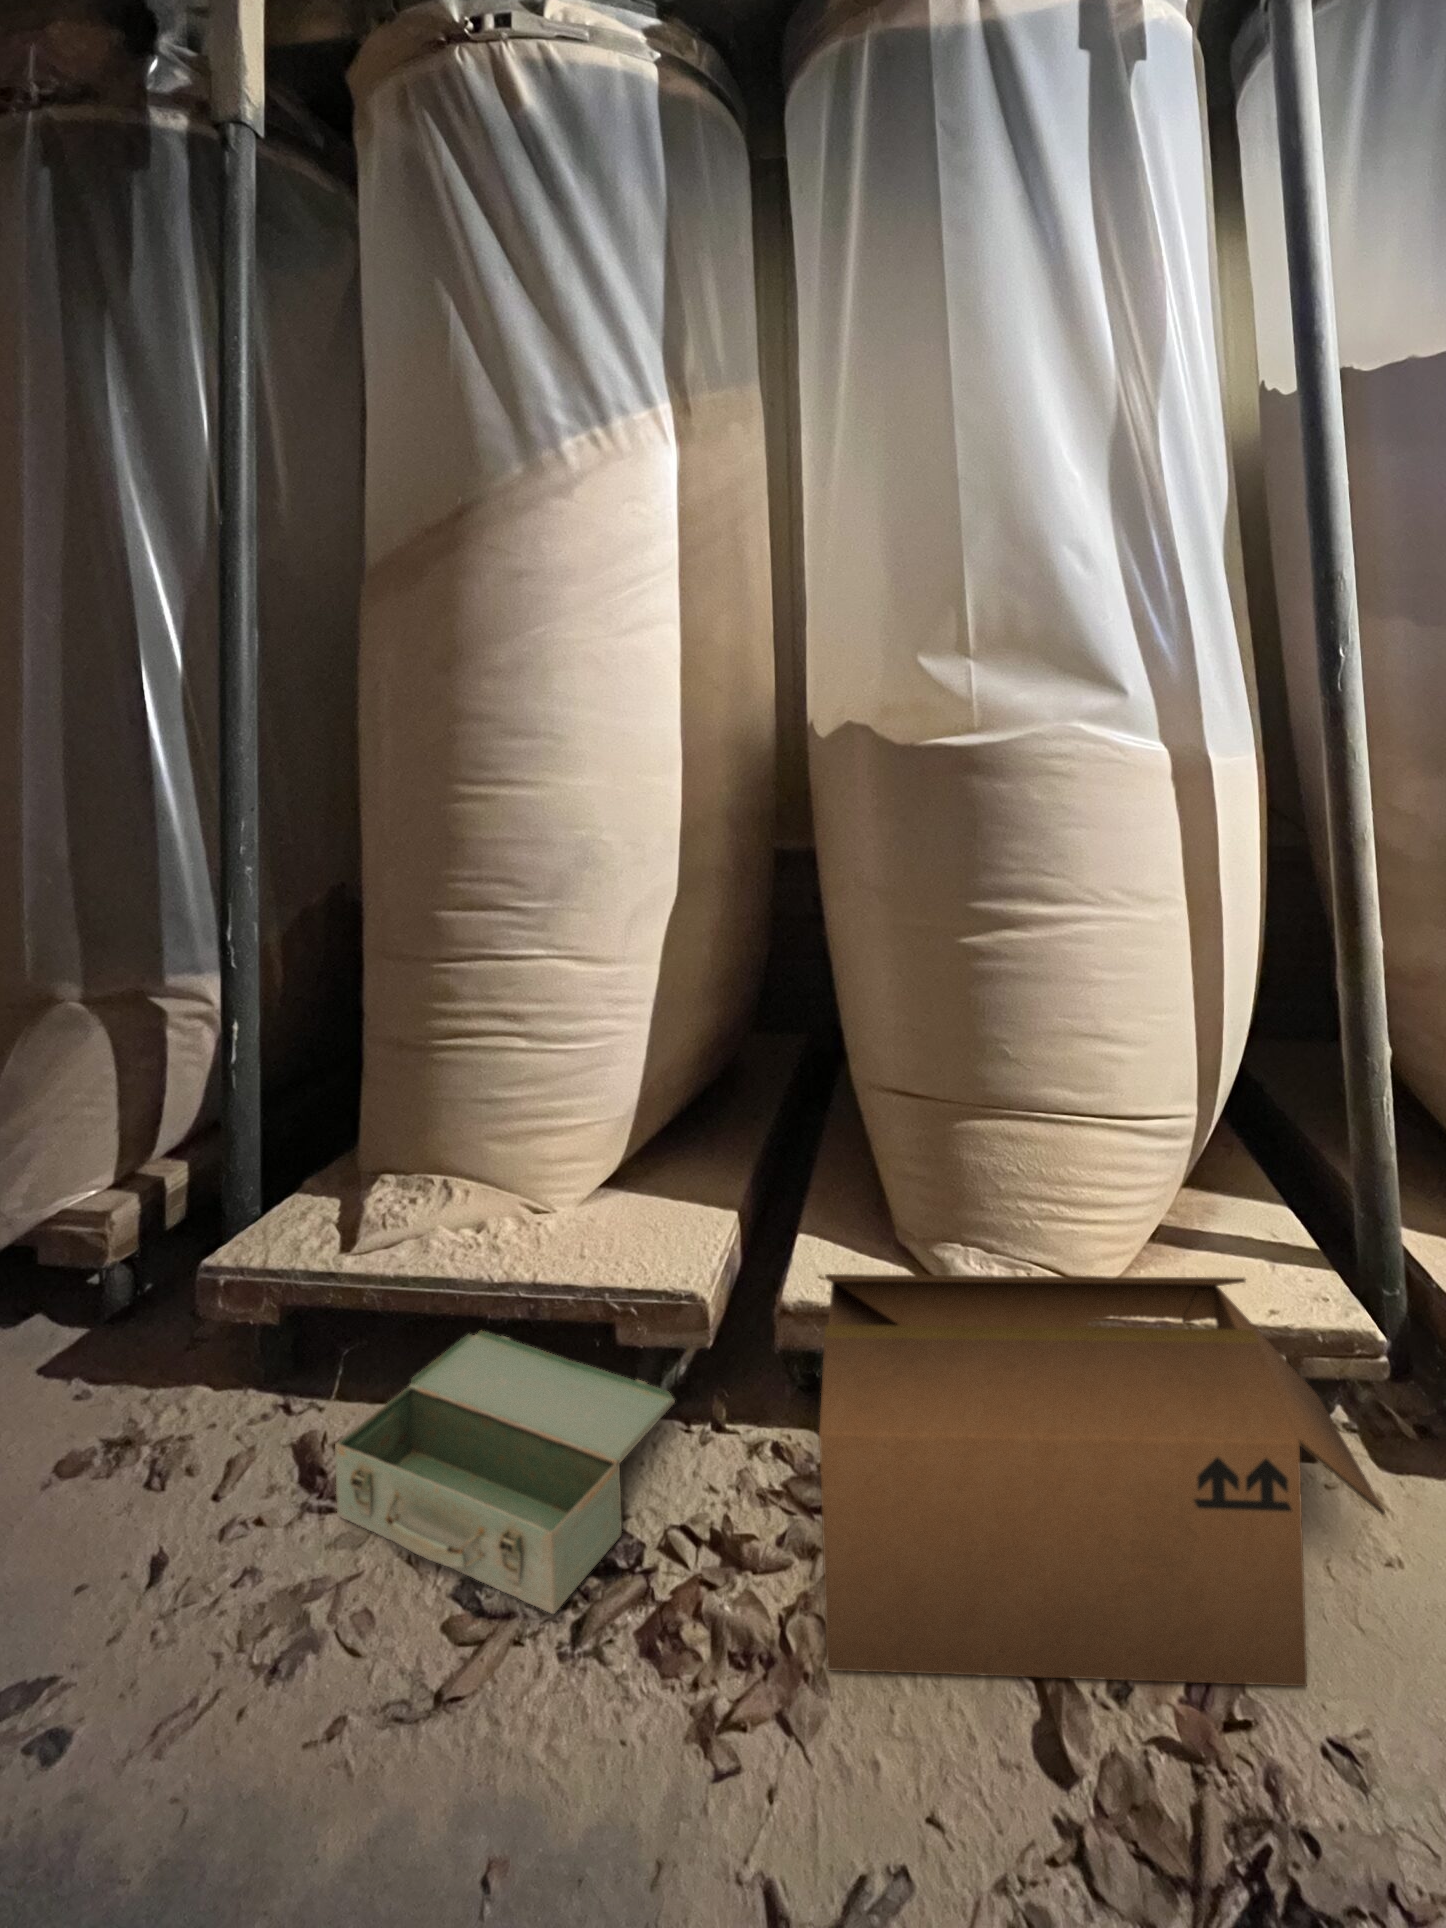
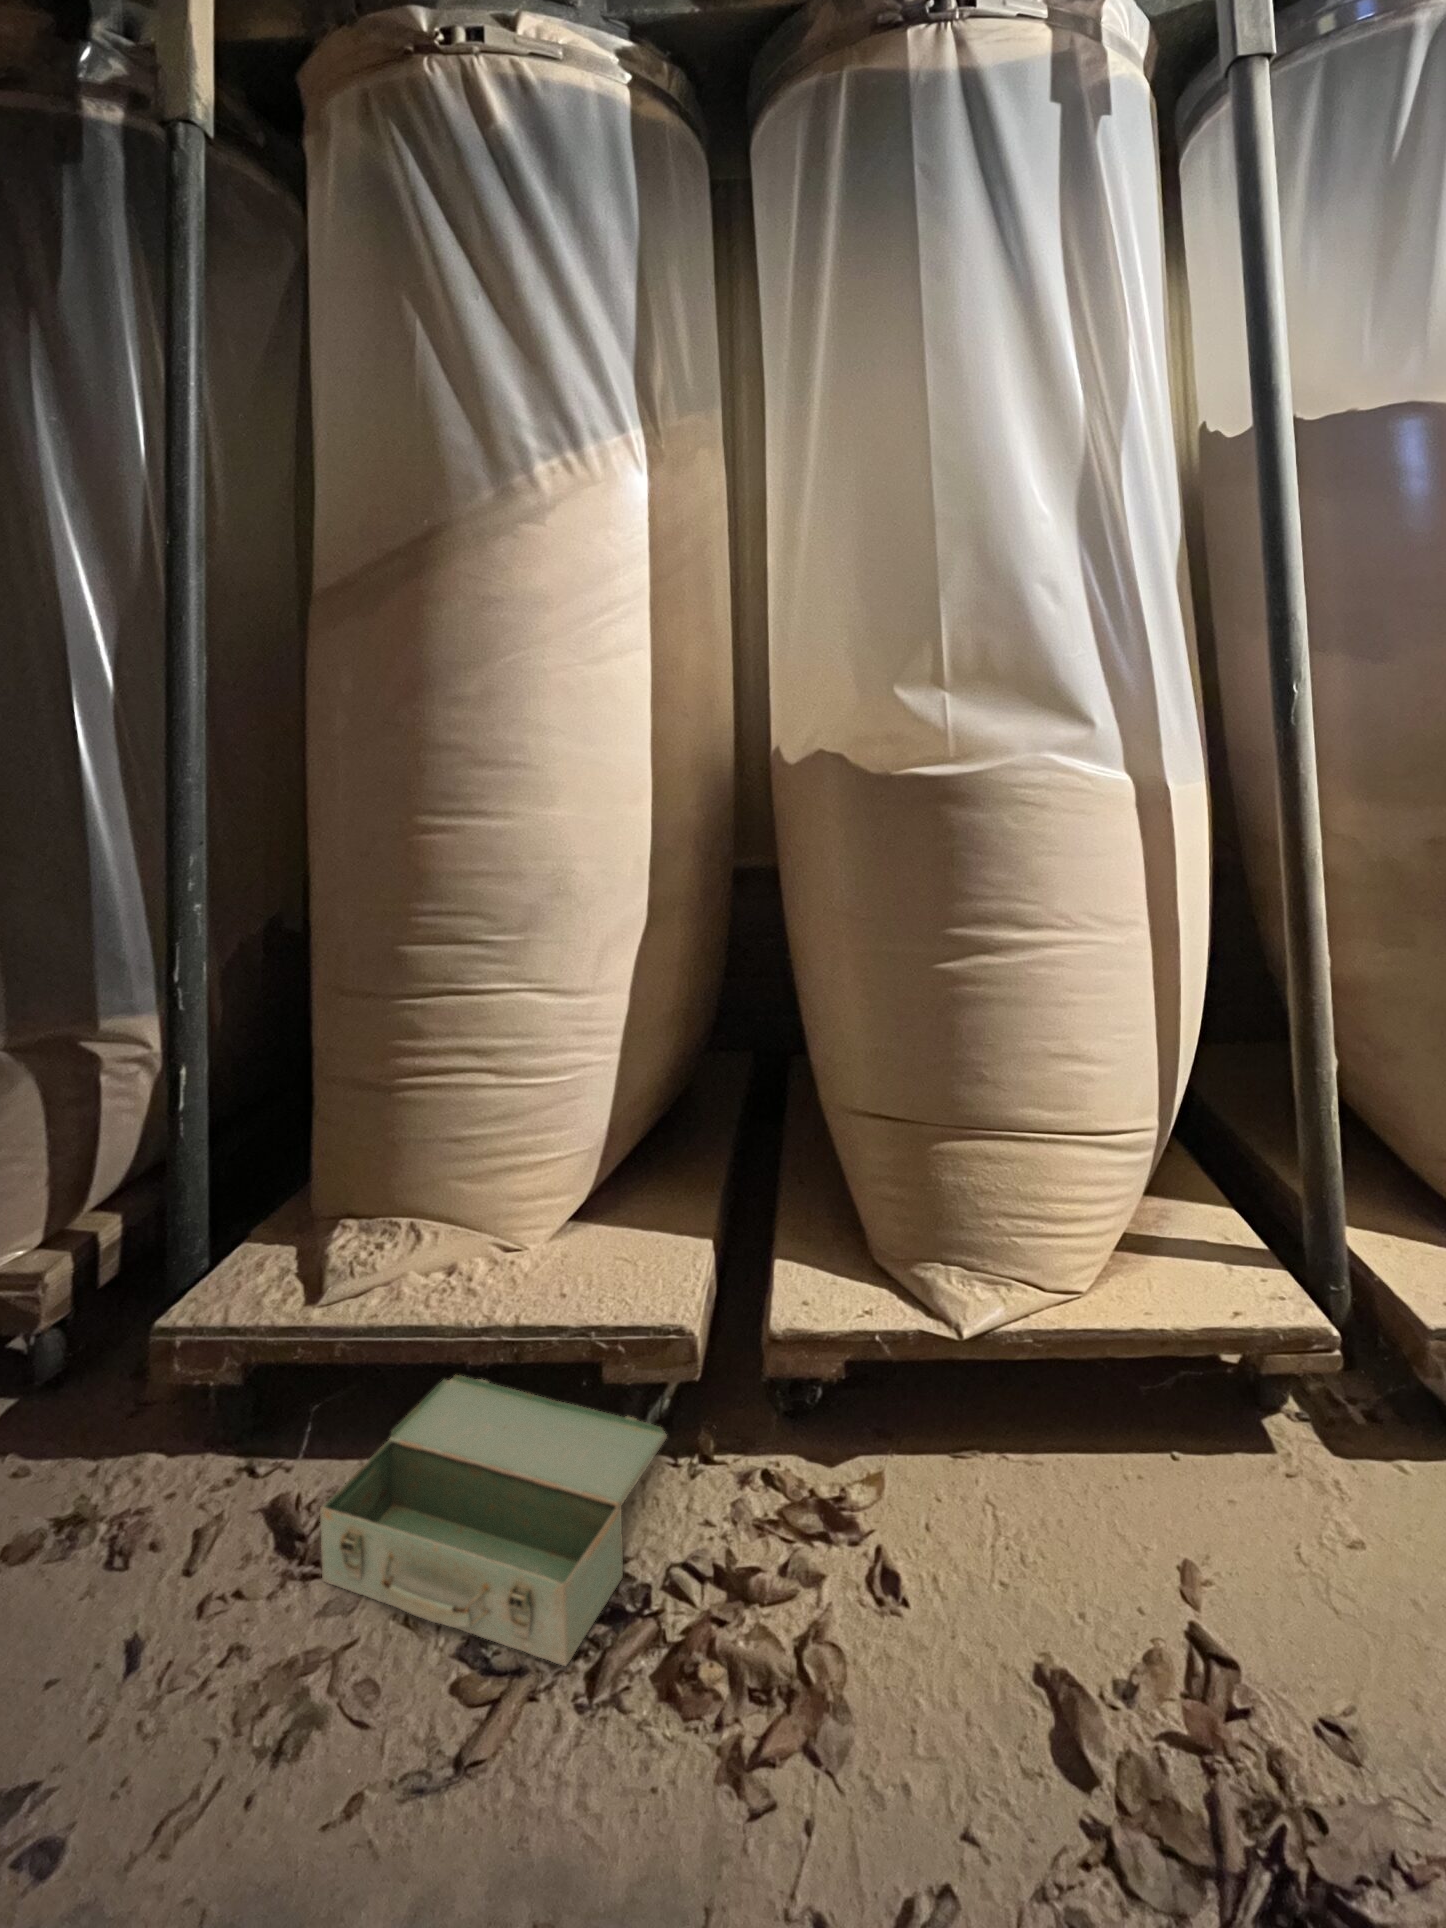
cardboard box: present [819,1274,1385,1686] -> none [823,1285,1361,1698]

